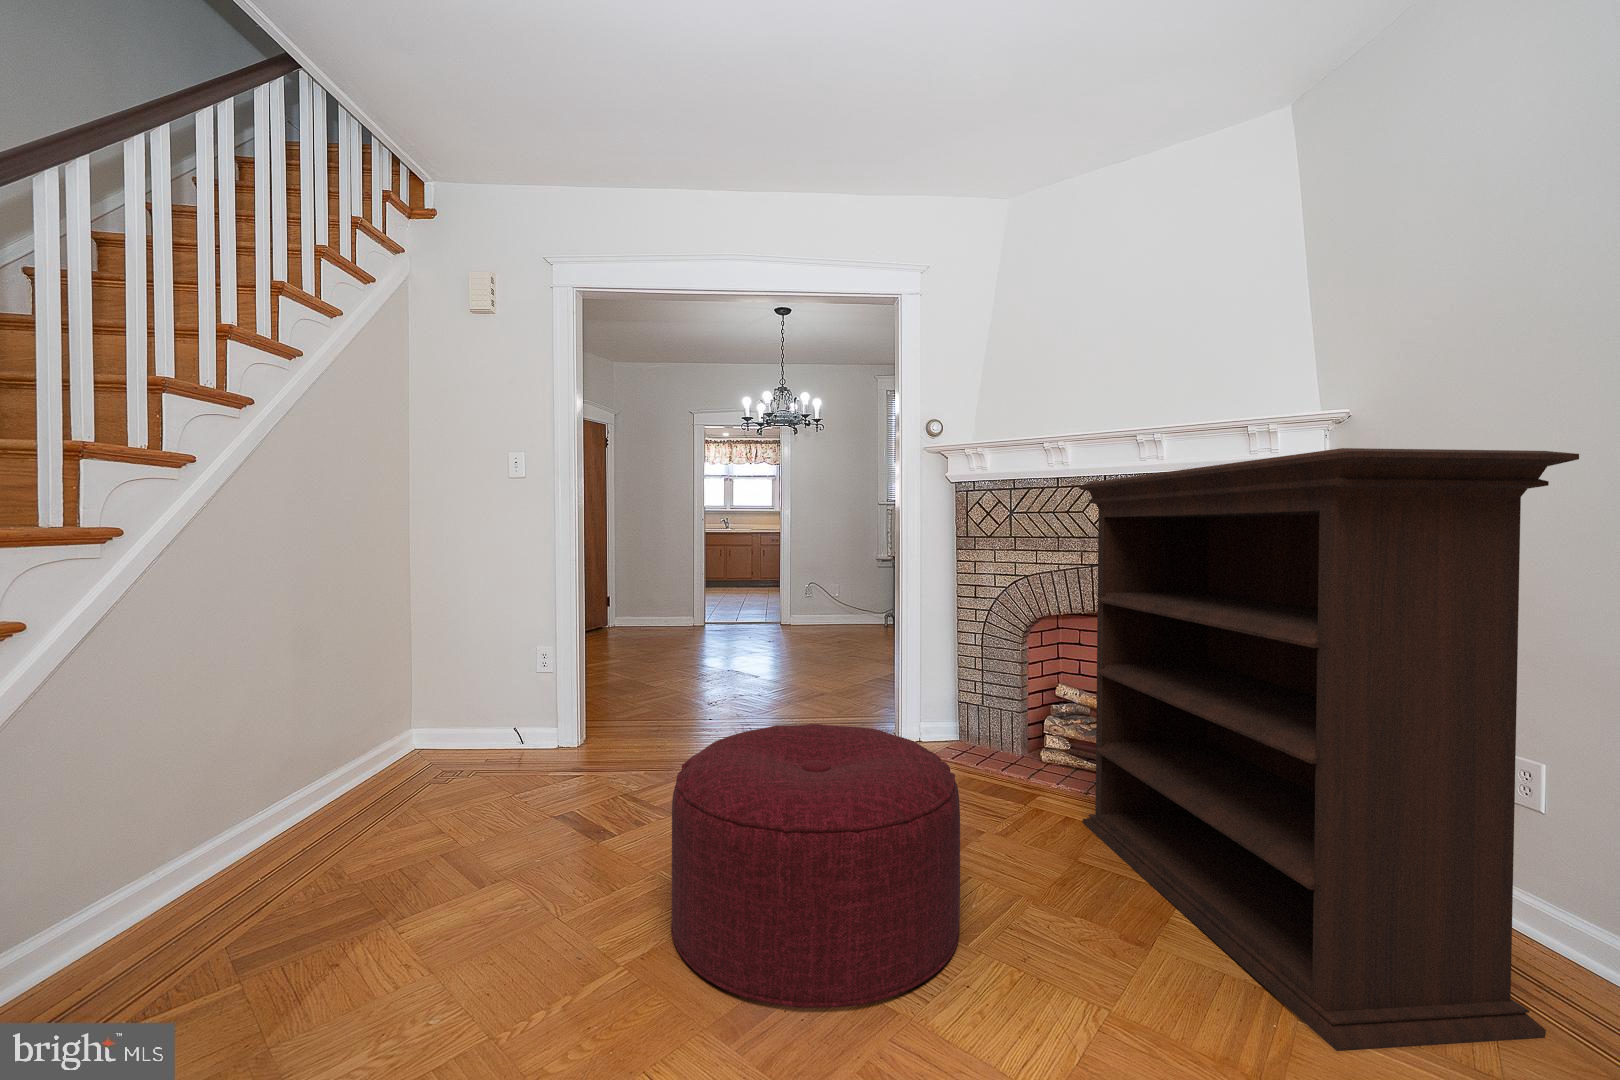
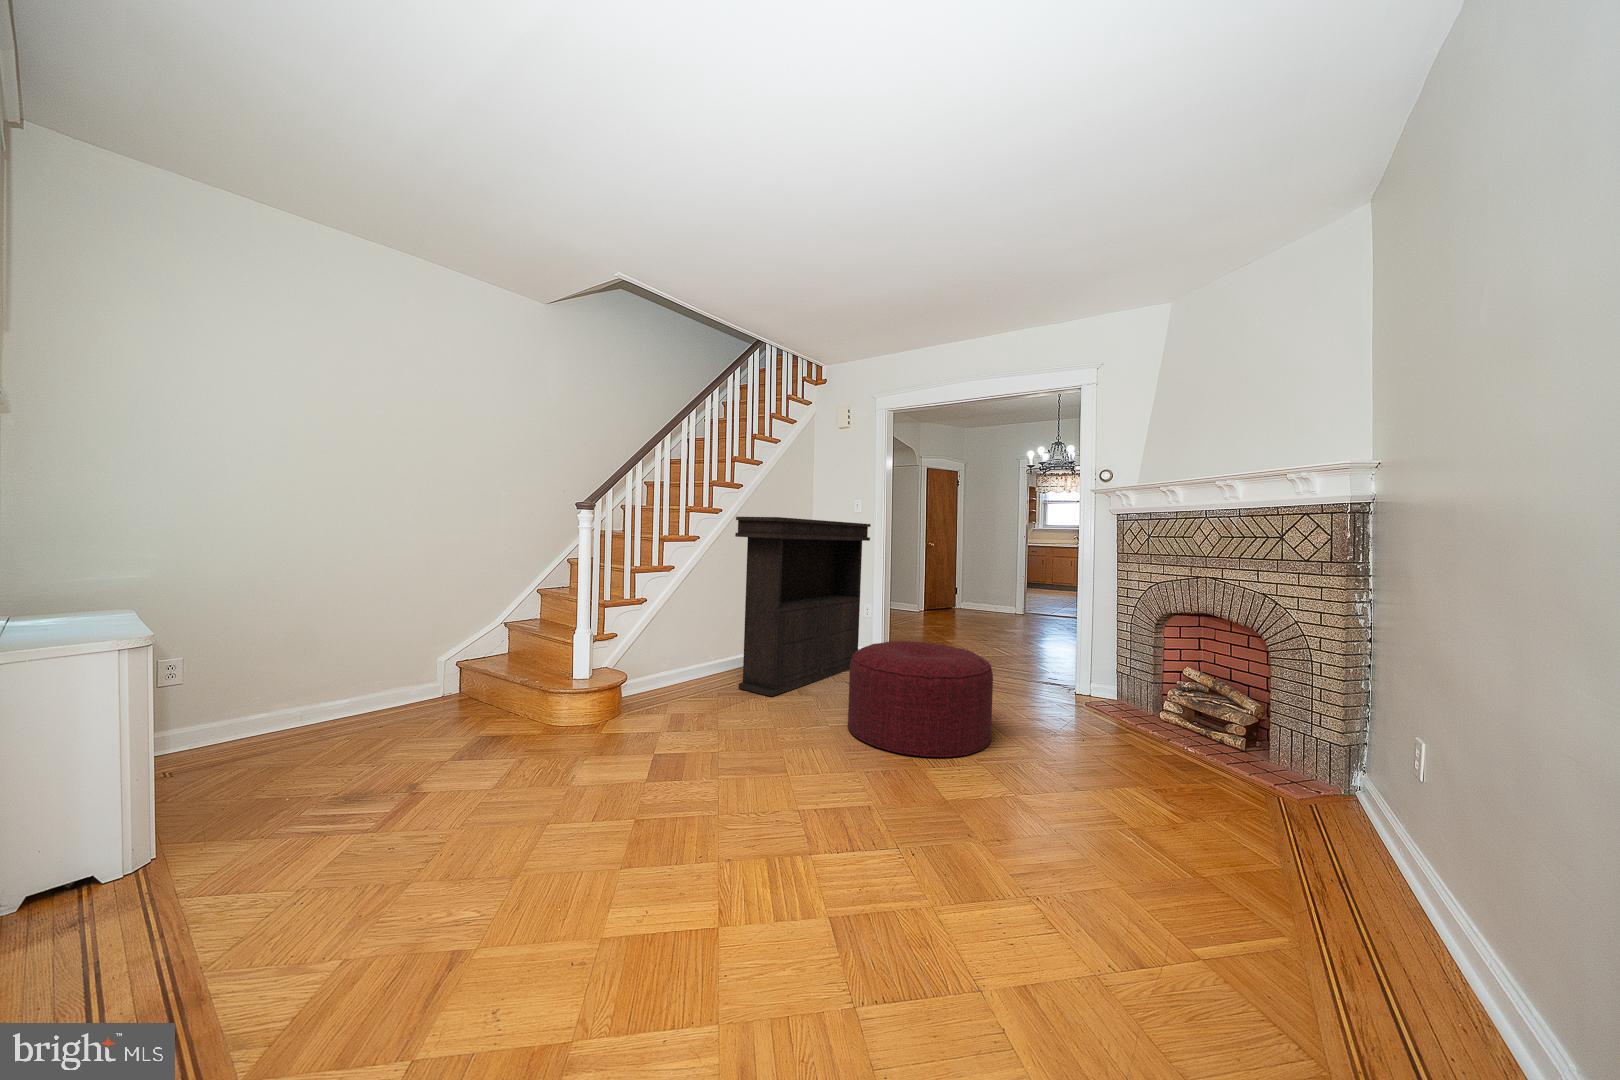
bookshelf: present [1079,448,1579,1051] -> none [1109,503,1293,881]
console table: none [281,480,571,938] -> present [735,517,871,697]

